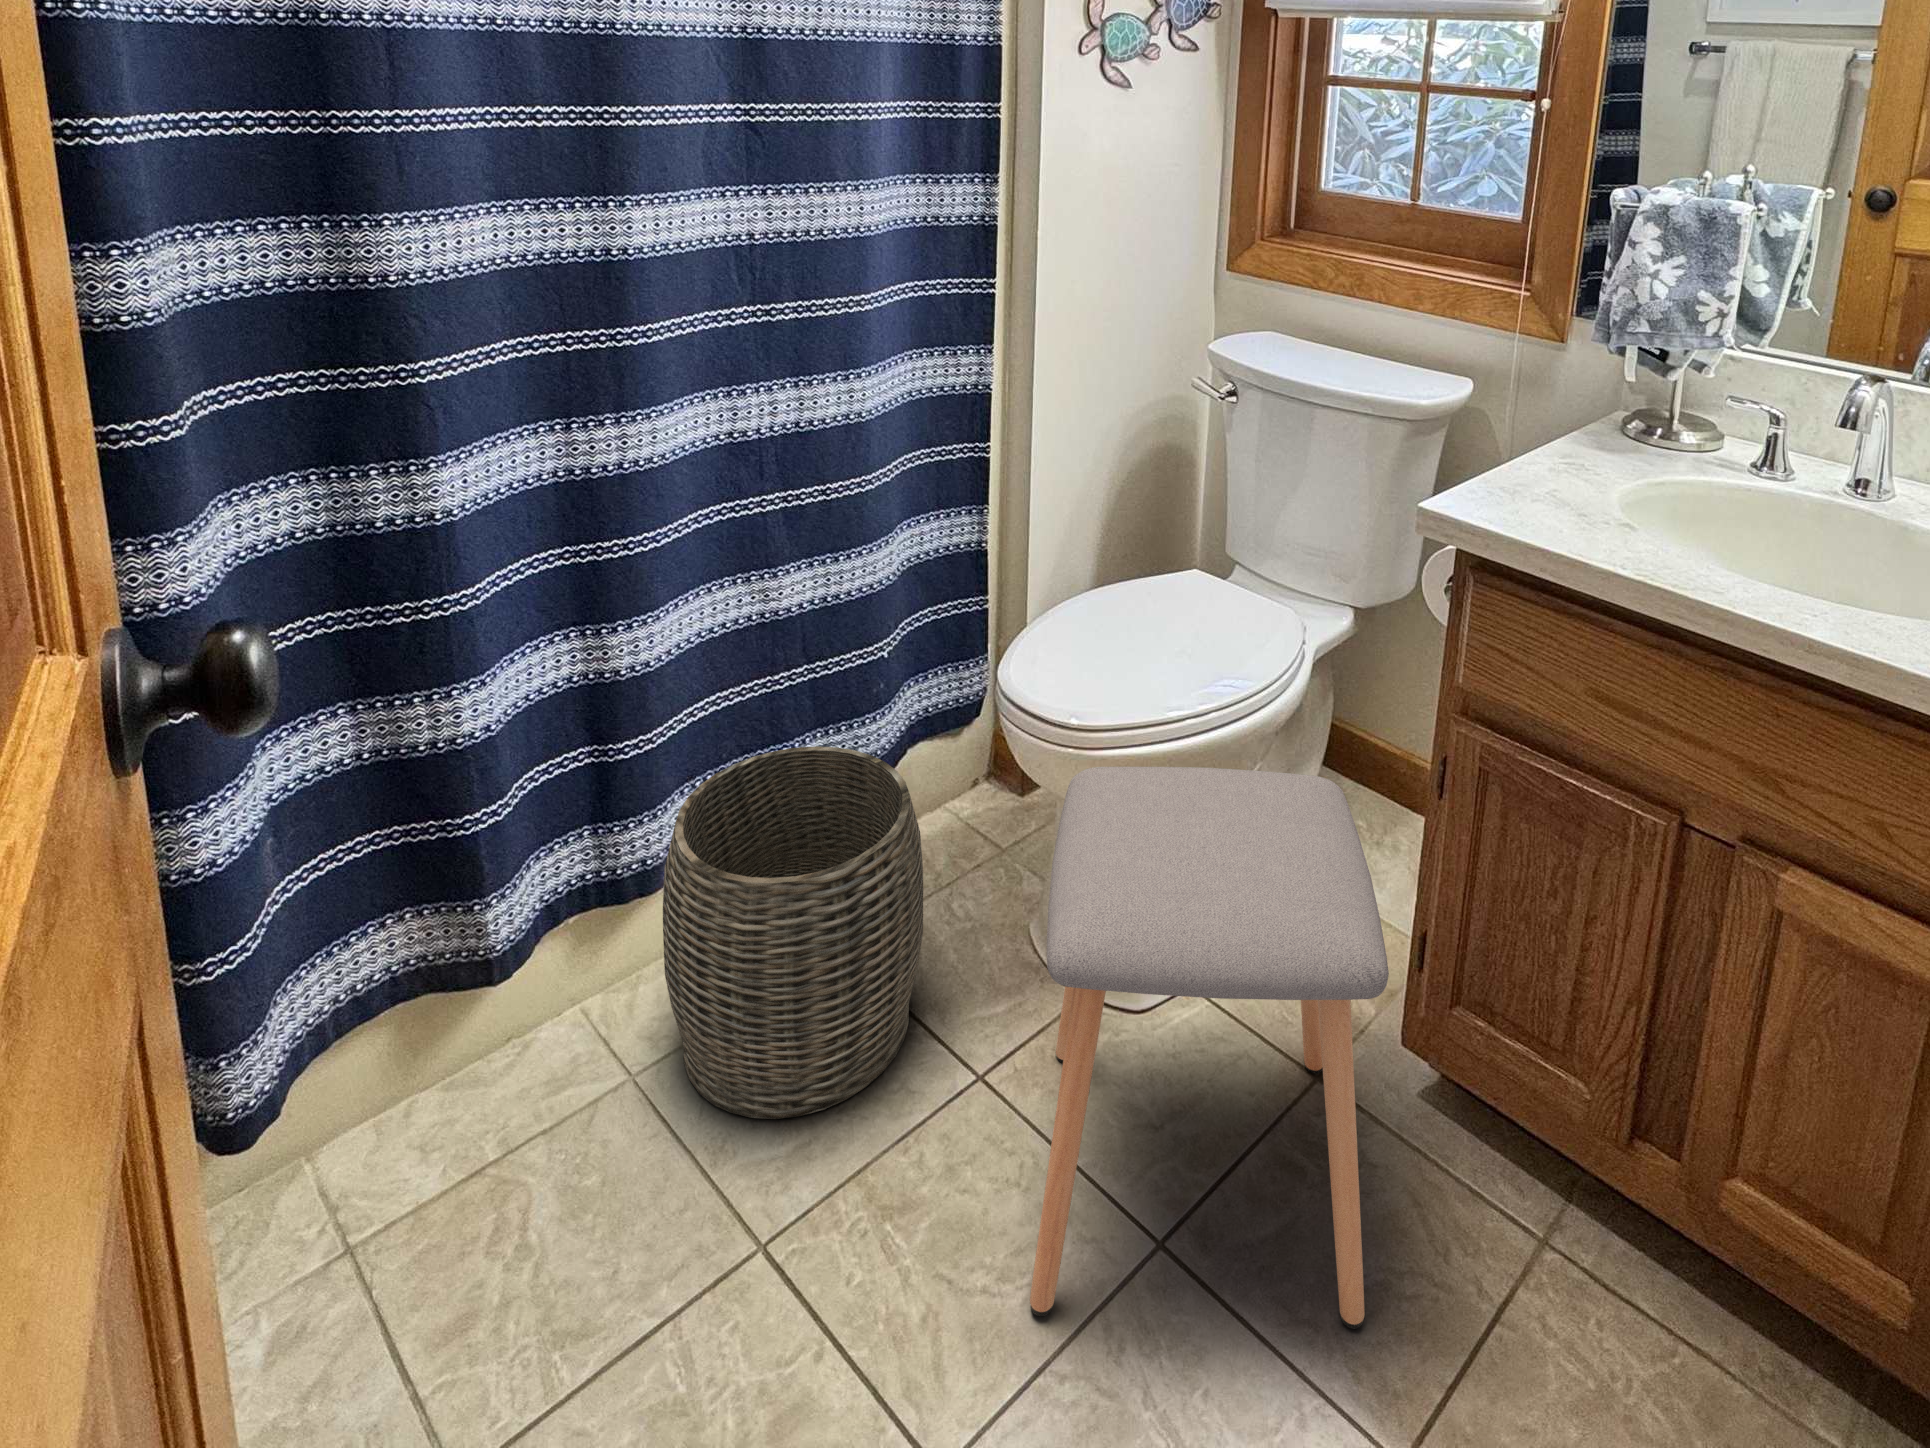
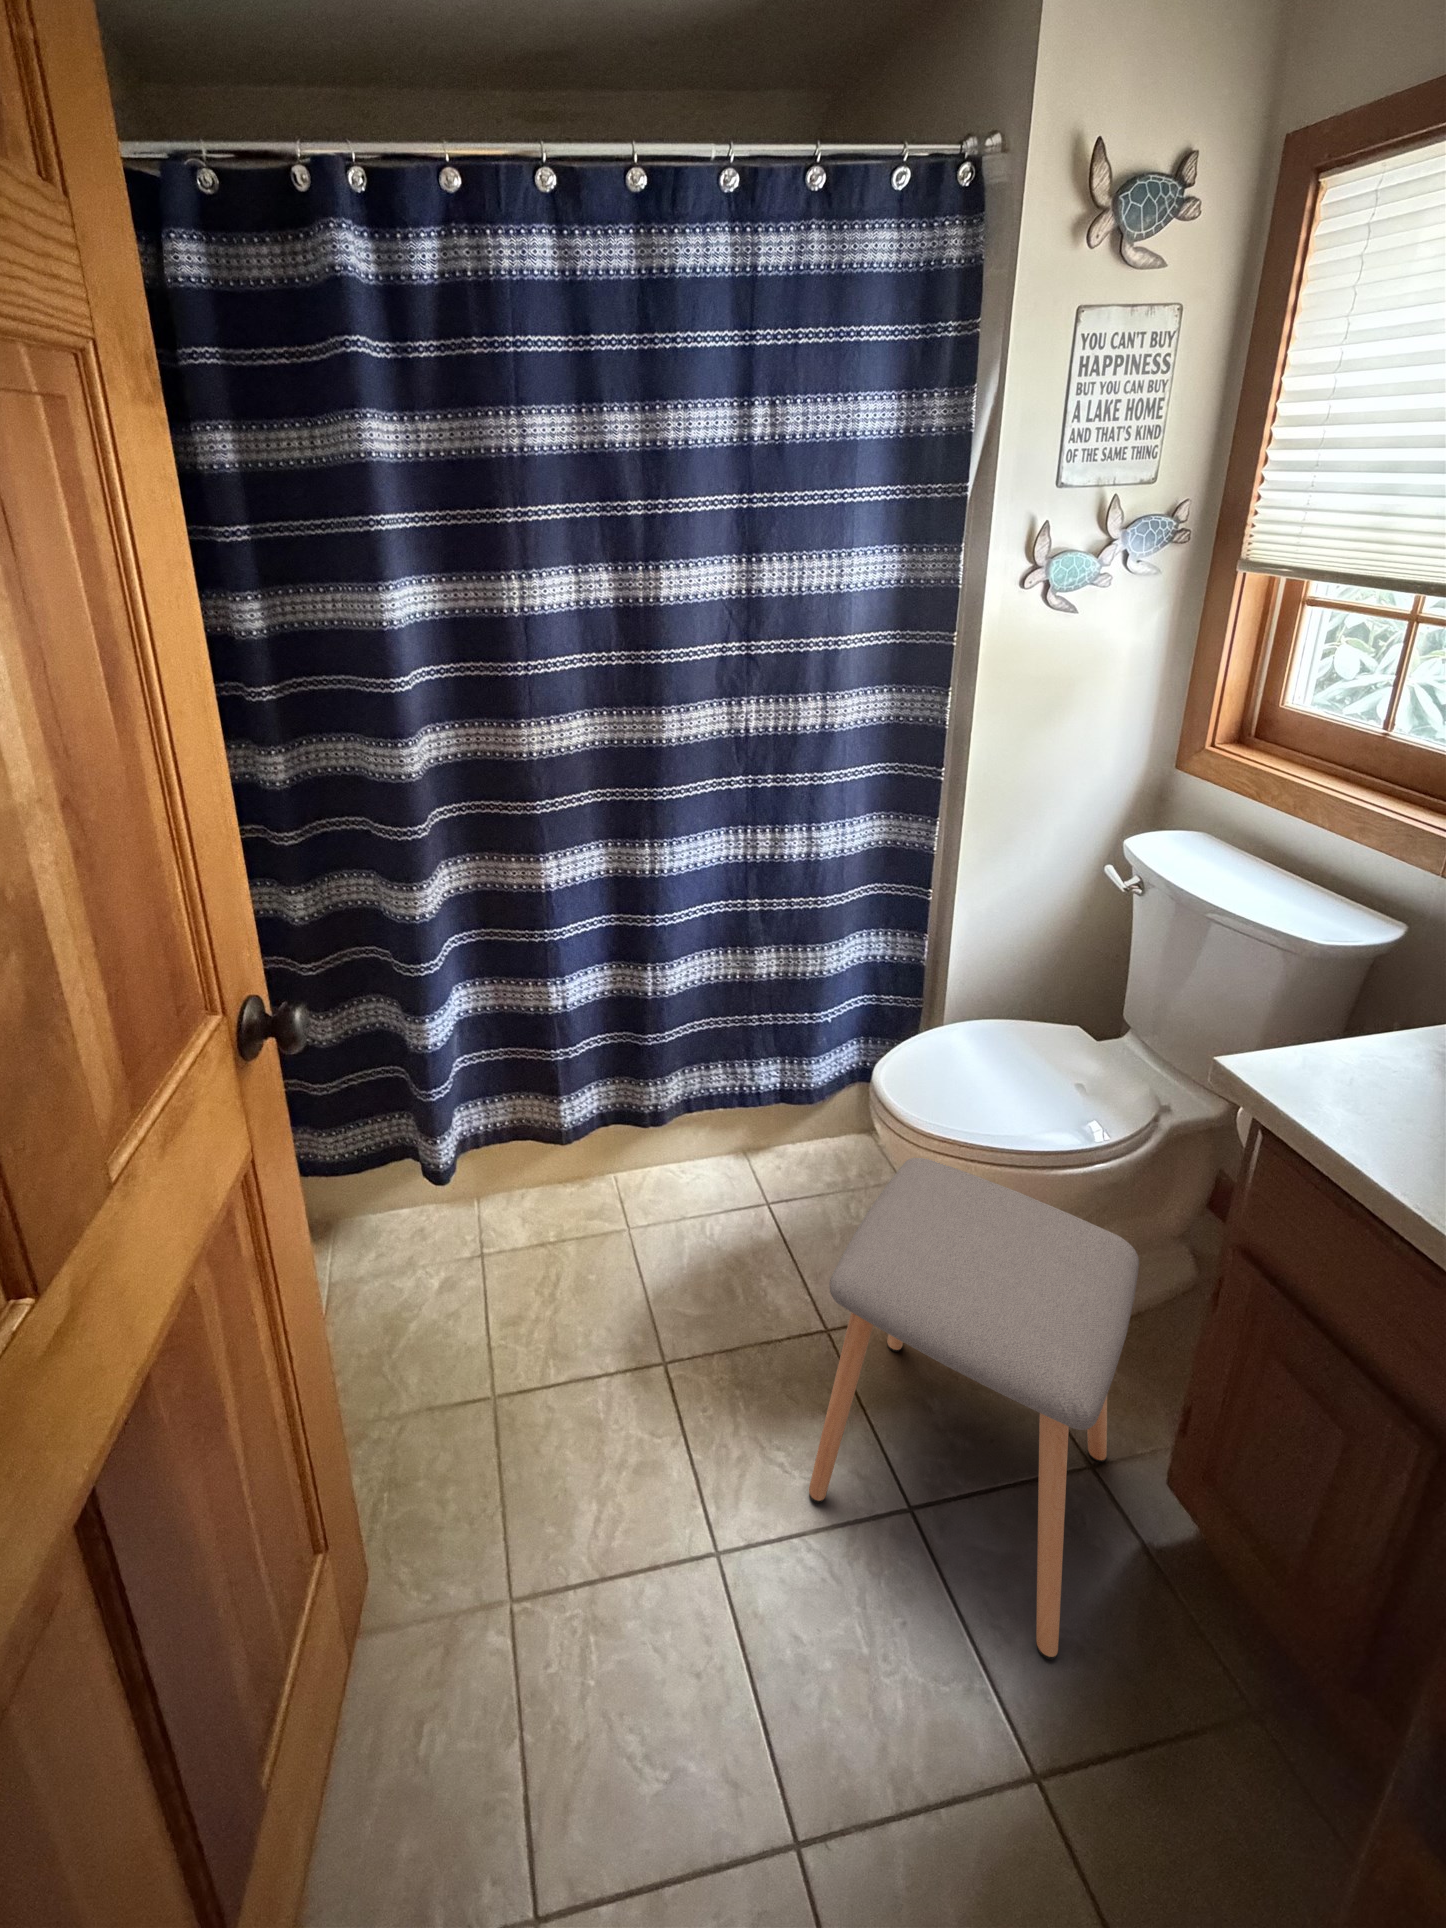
woven basket: present [663,746,923,1119] -> none [649,1066,813,1302]

